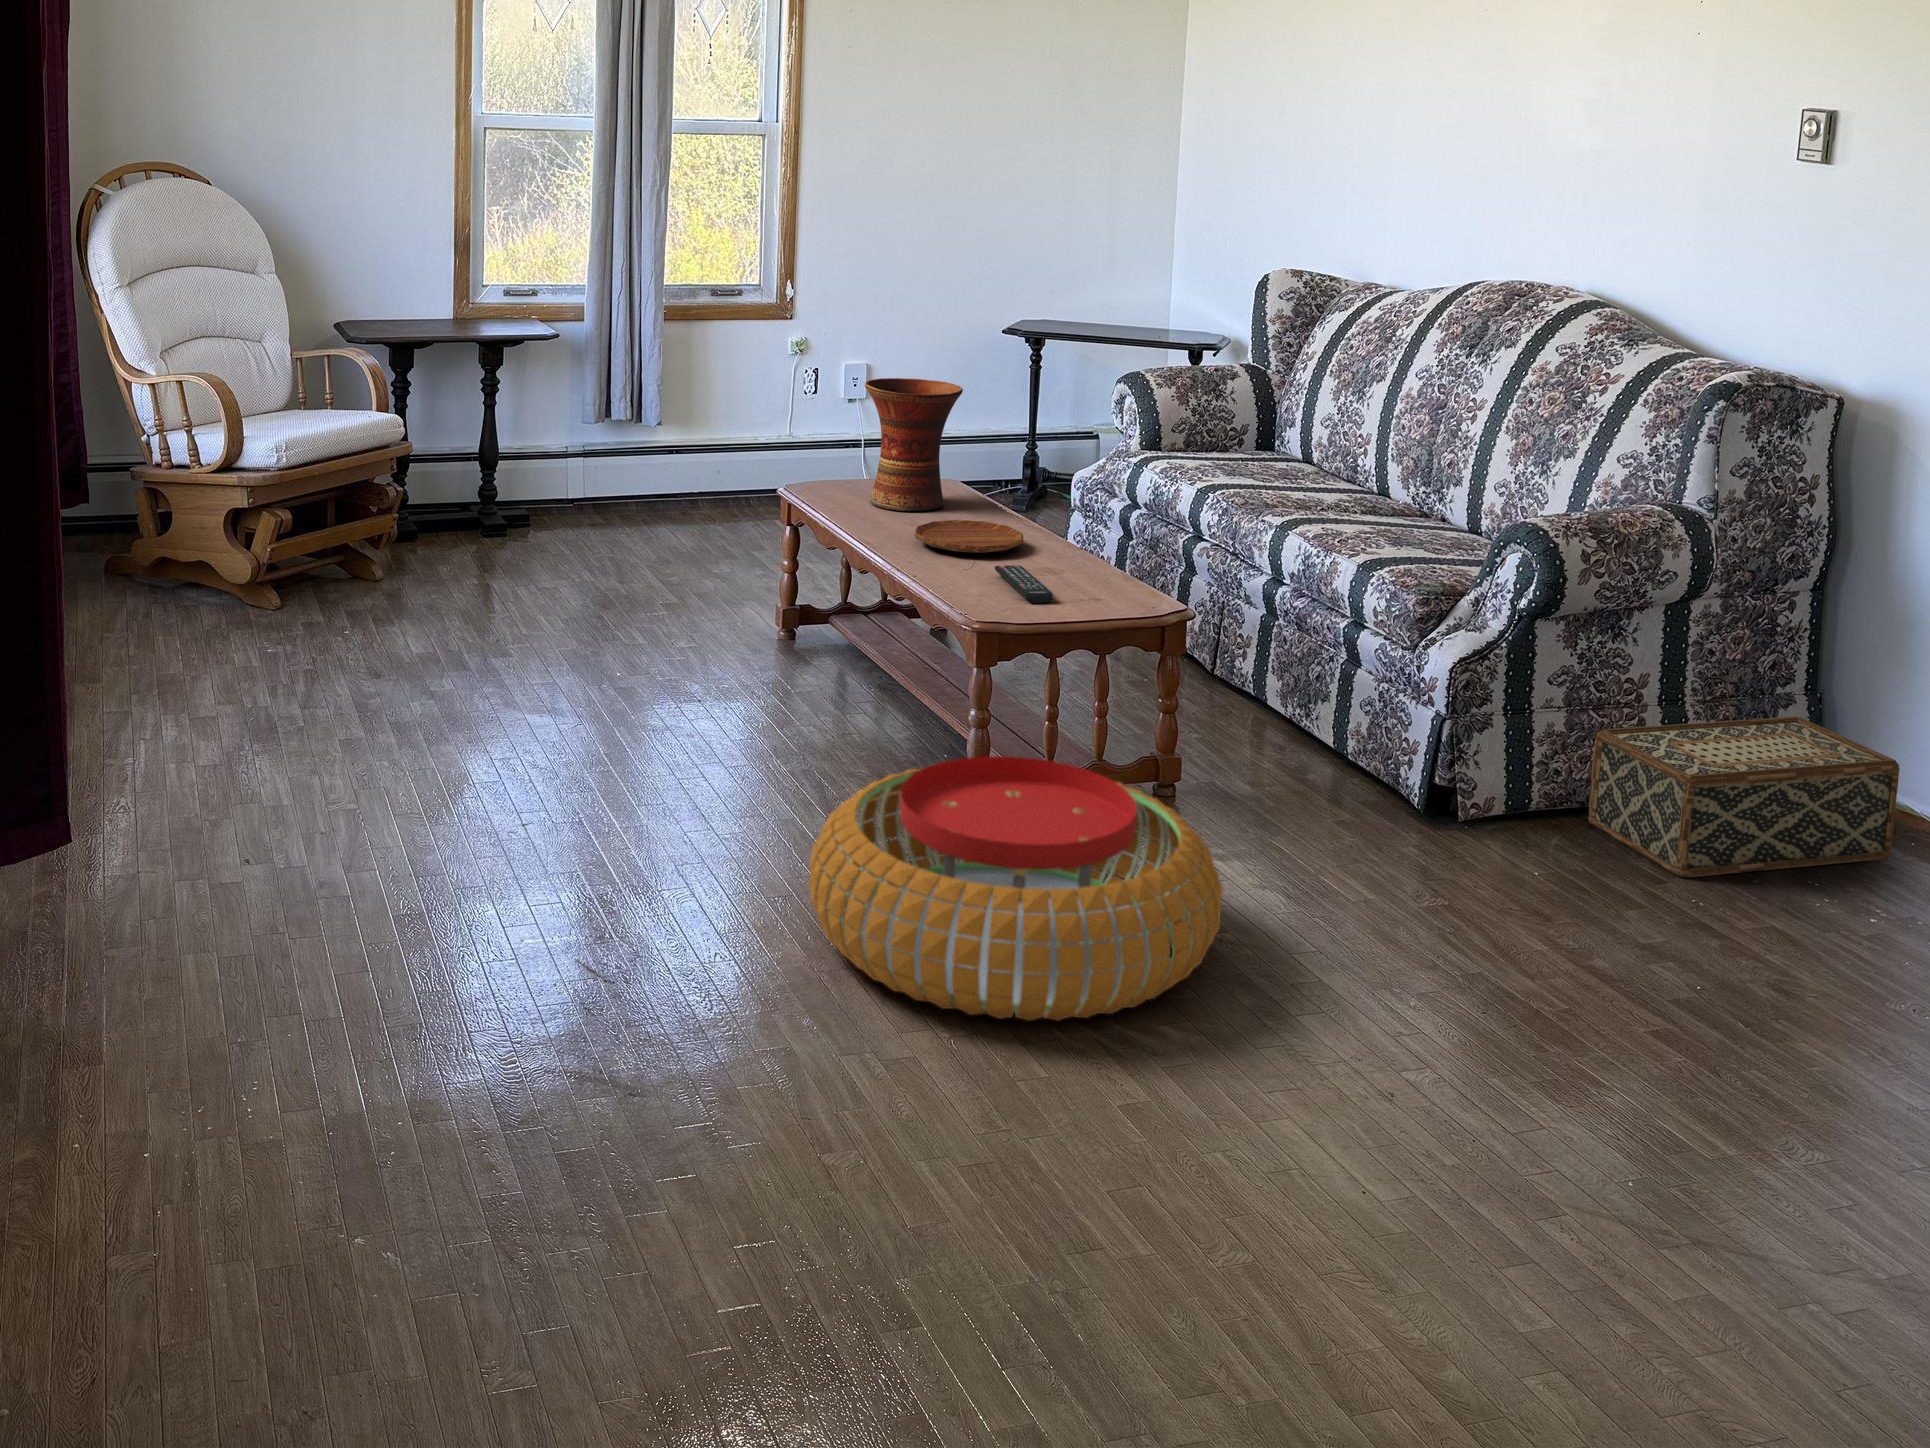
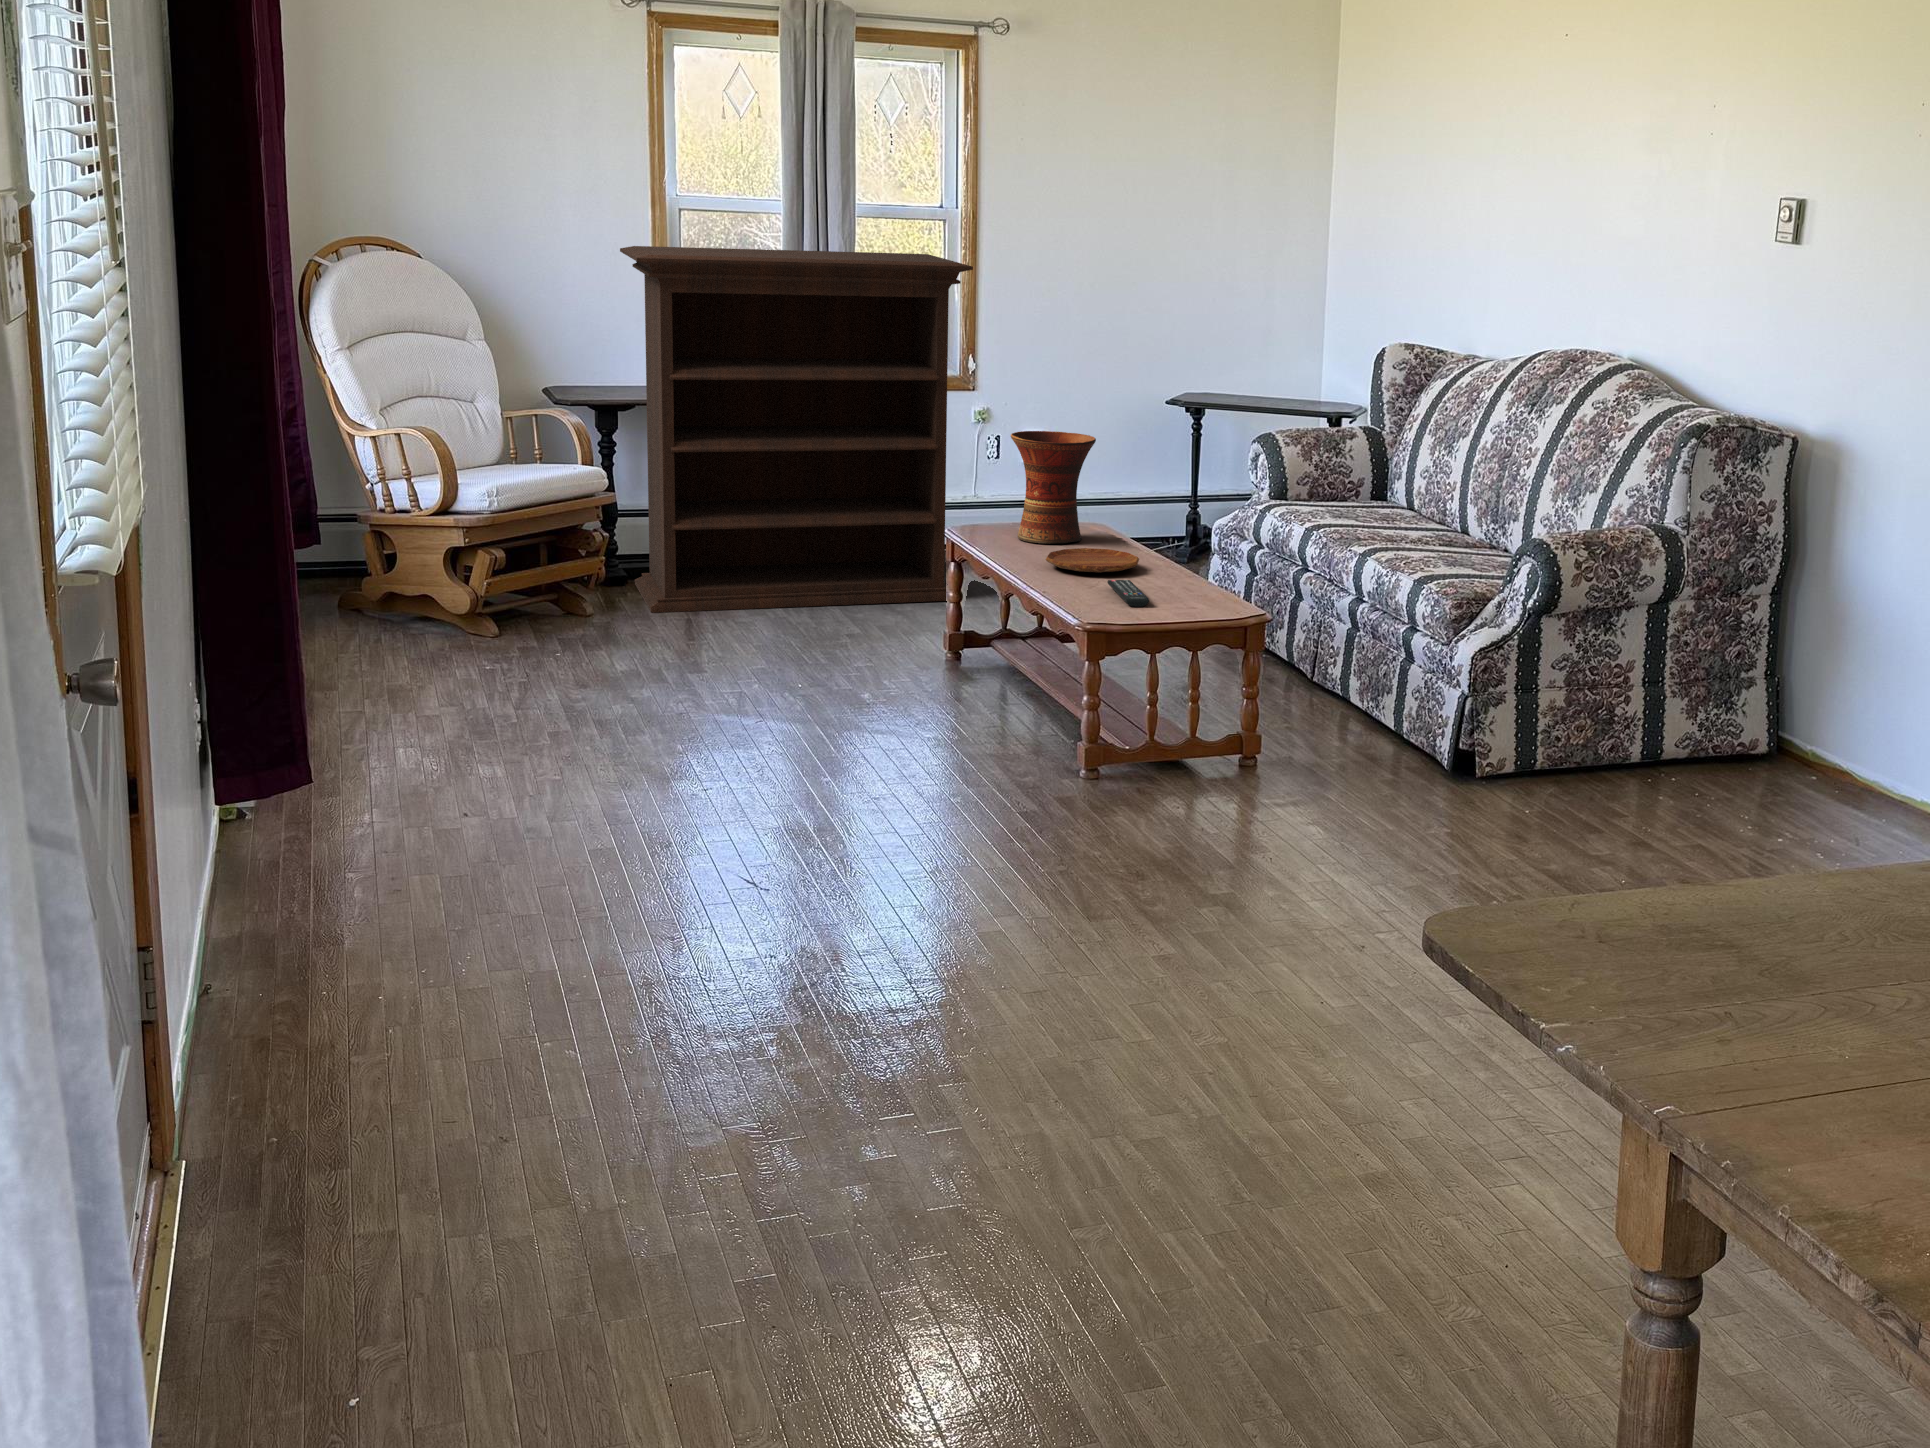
bookshelf: none [422,168,809,578] -> present [620,246,973,613]
woven basket: present [1588,717,1899,877] -> none [1582,696,1818,813]
pouf: present [808,756,1223,1021] -> none [928,717,1254,902]

